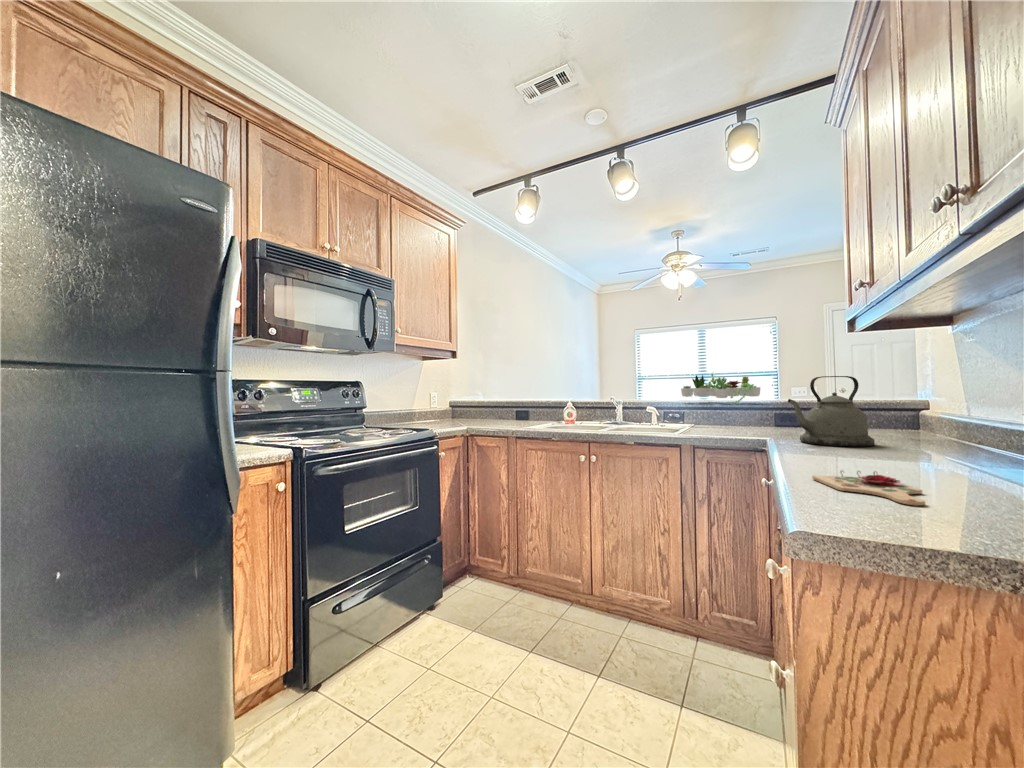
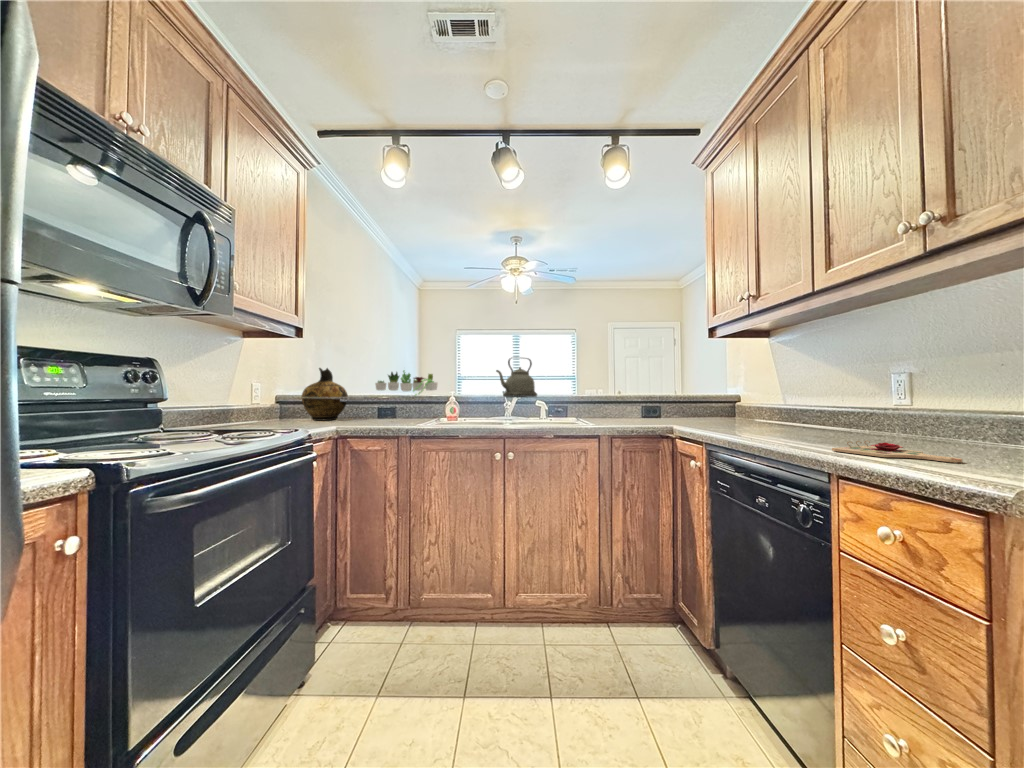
succulent plant: present [681,374,760,404] -> present [375,370,438,396]
kettle: present [788,376,875,447] -> present [496,358,537,397]
ceramic jug: none [461,380,493,421] -> present [302,368,348,421]

